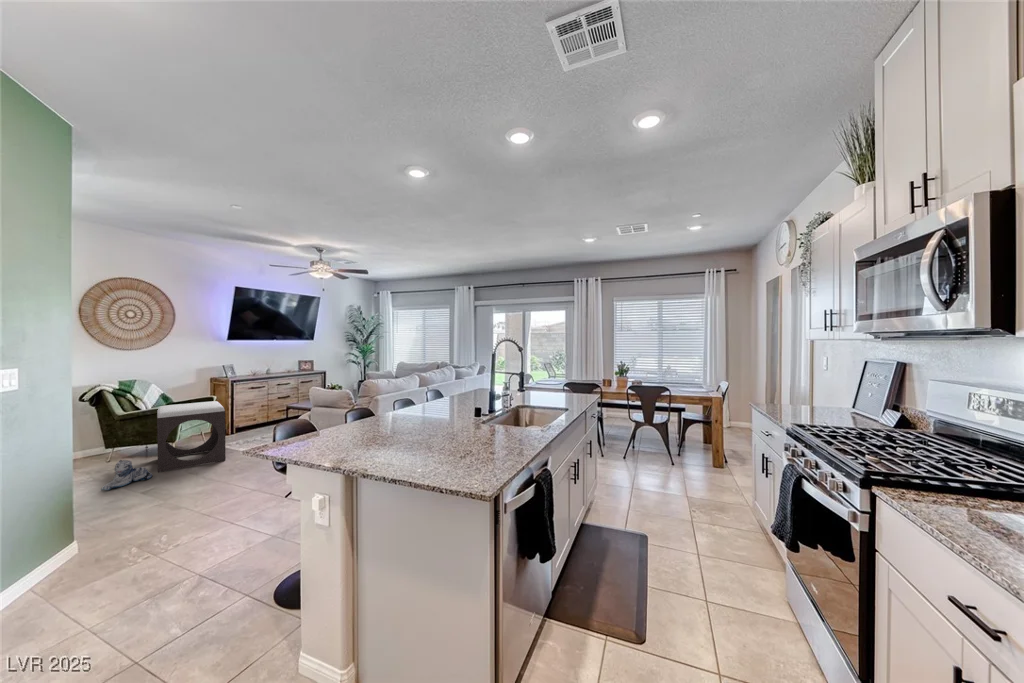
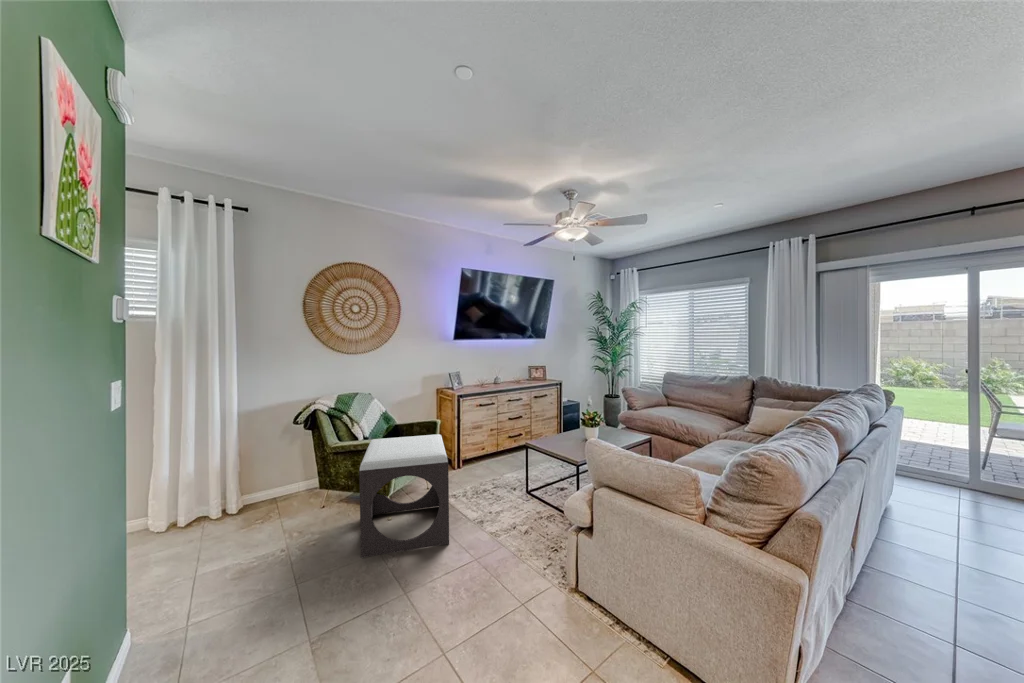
plush toy: present [101,460,152,490] -> none [274,546,352,608]

